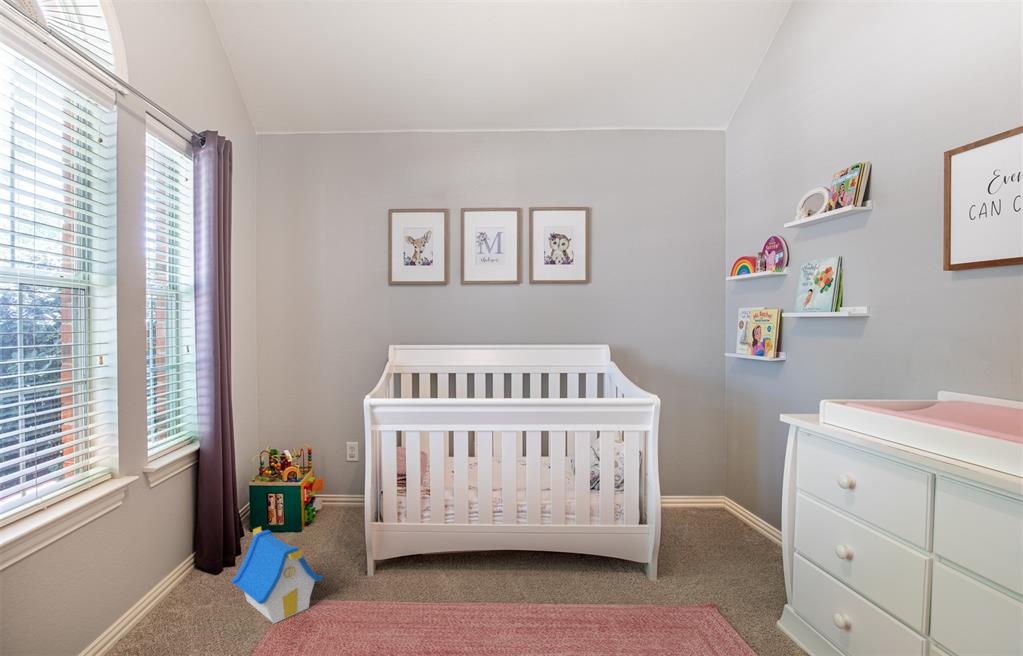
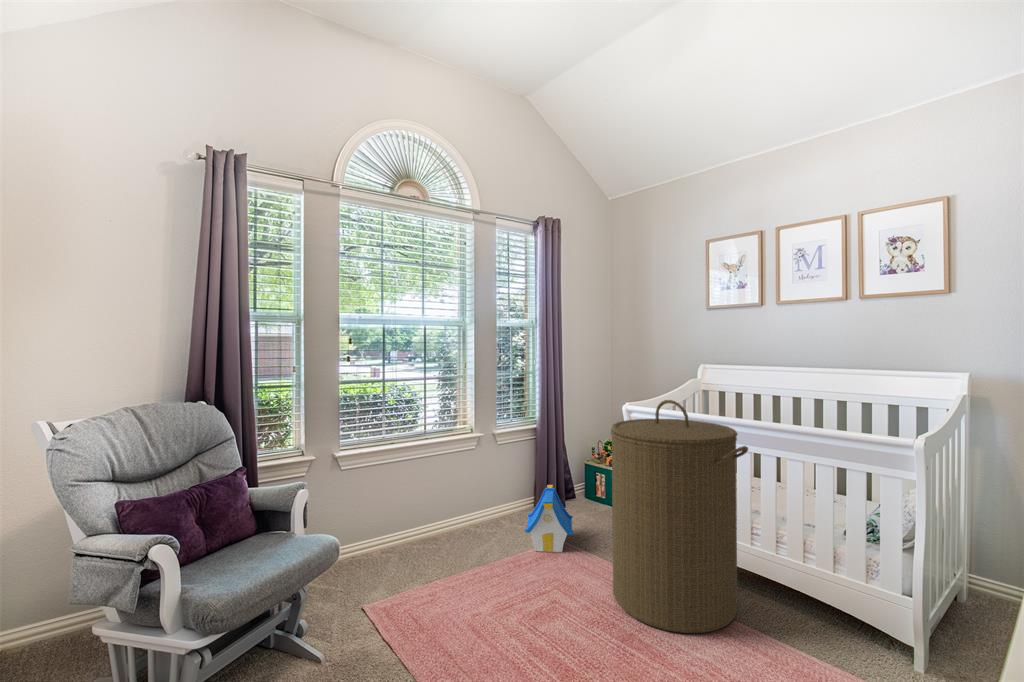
laundry hamper: none [391,390,547,633] -> present [611,400,748,633]

